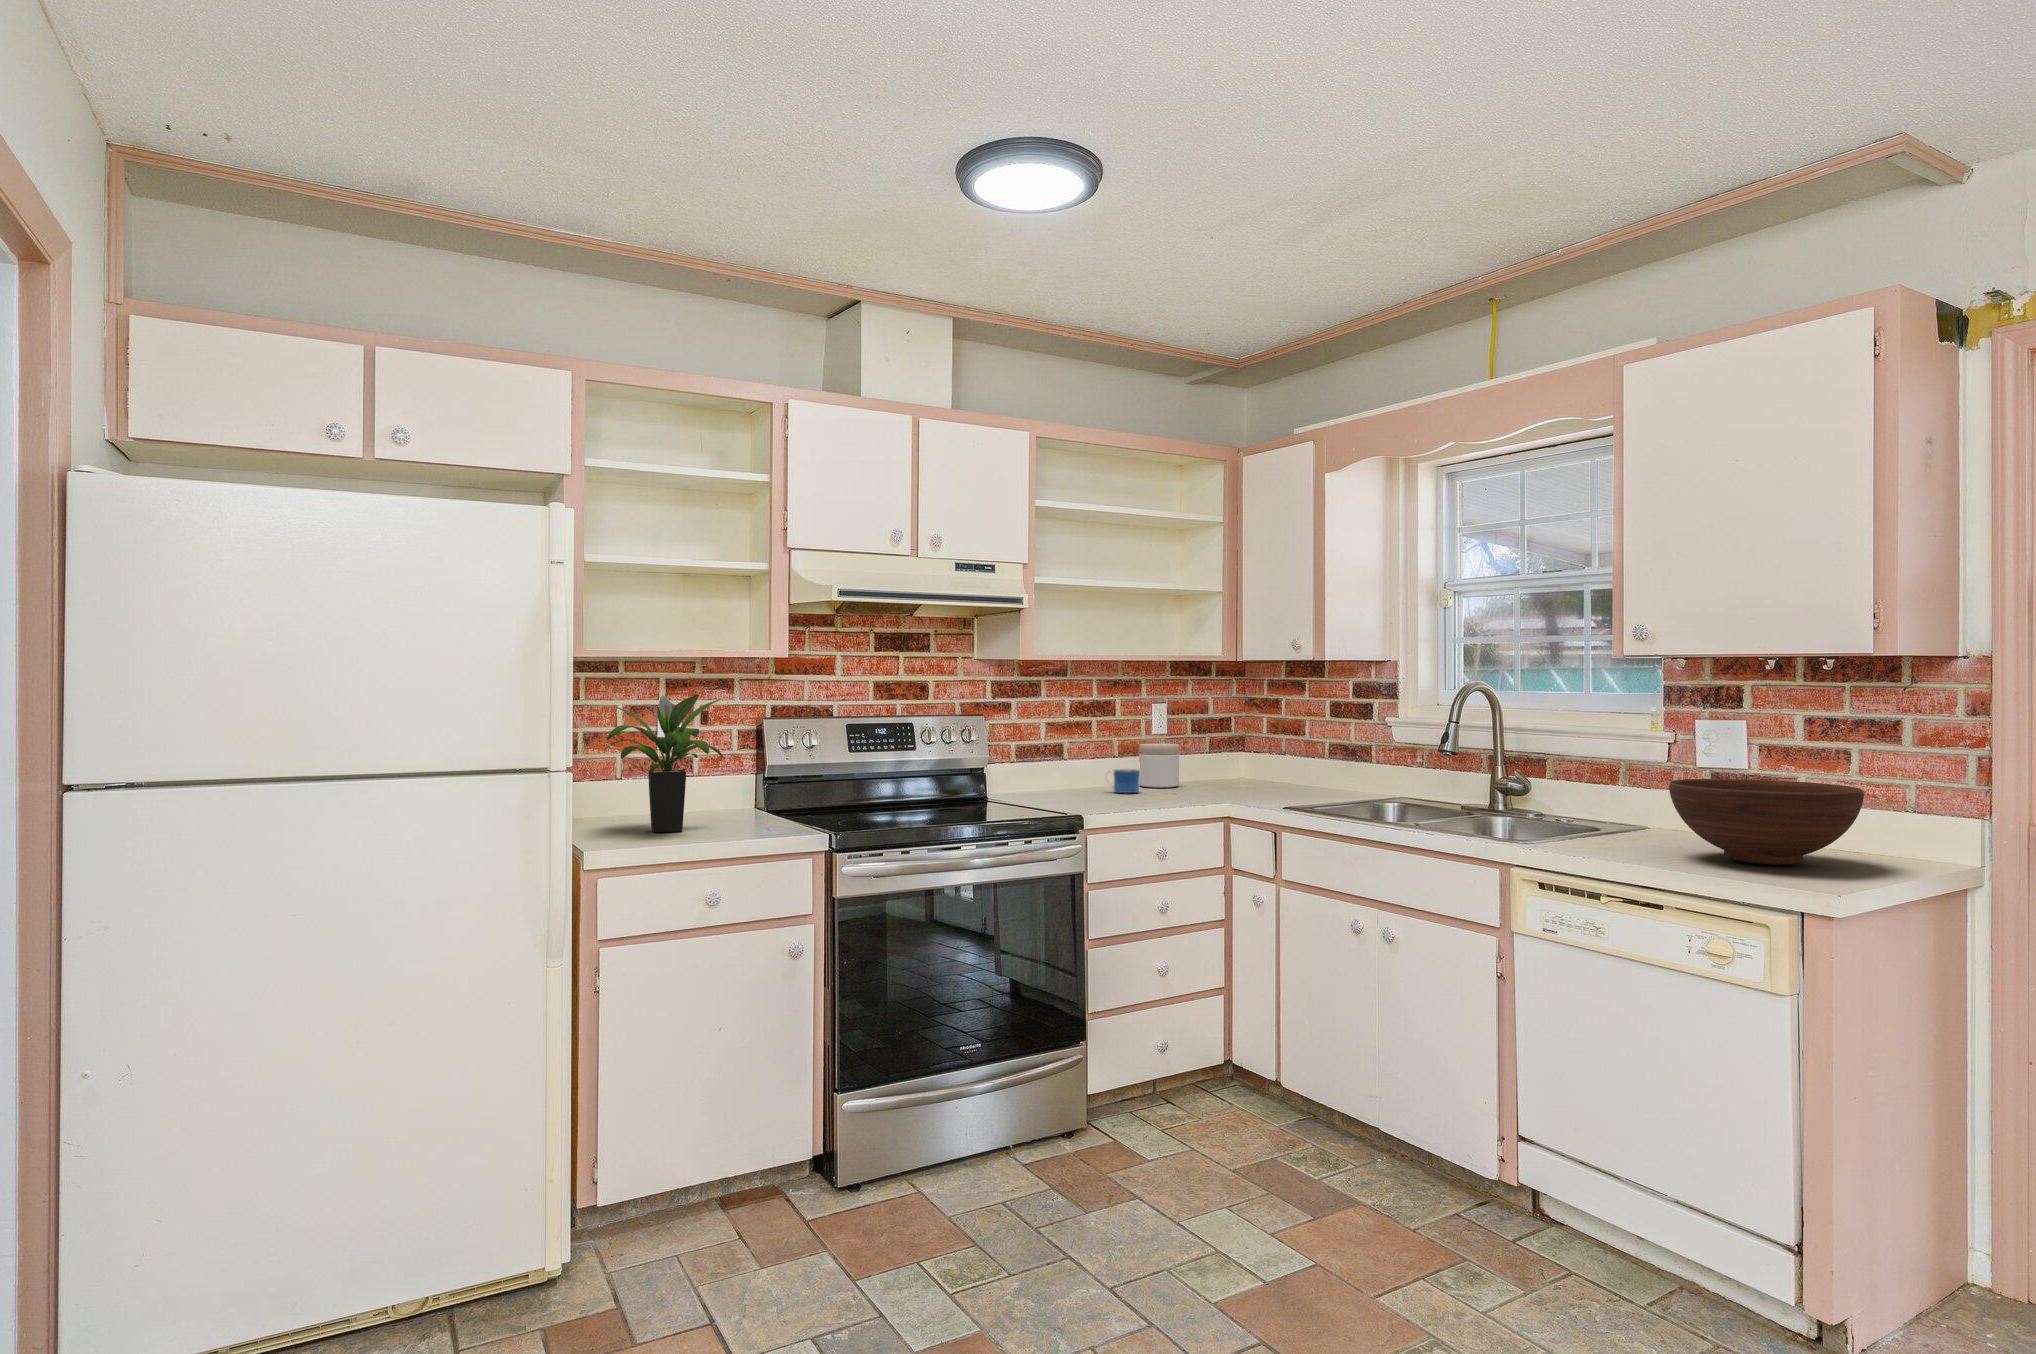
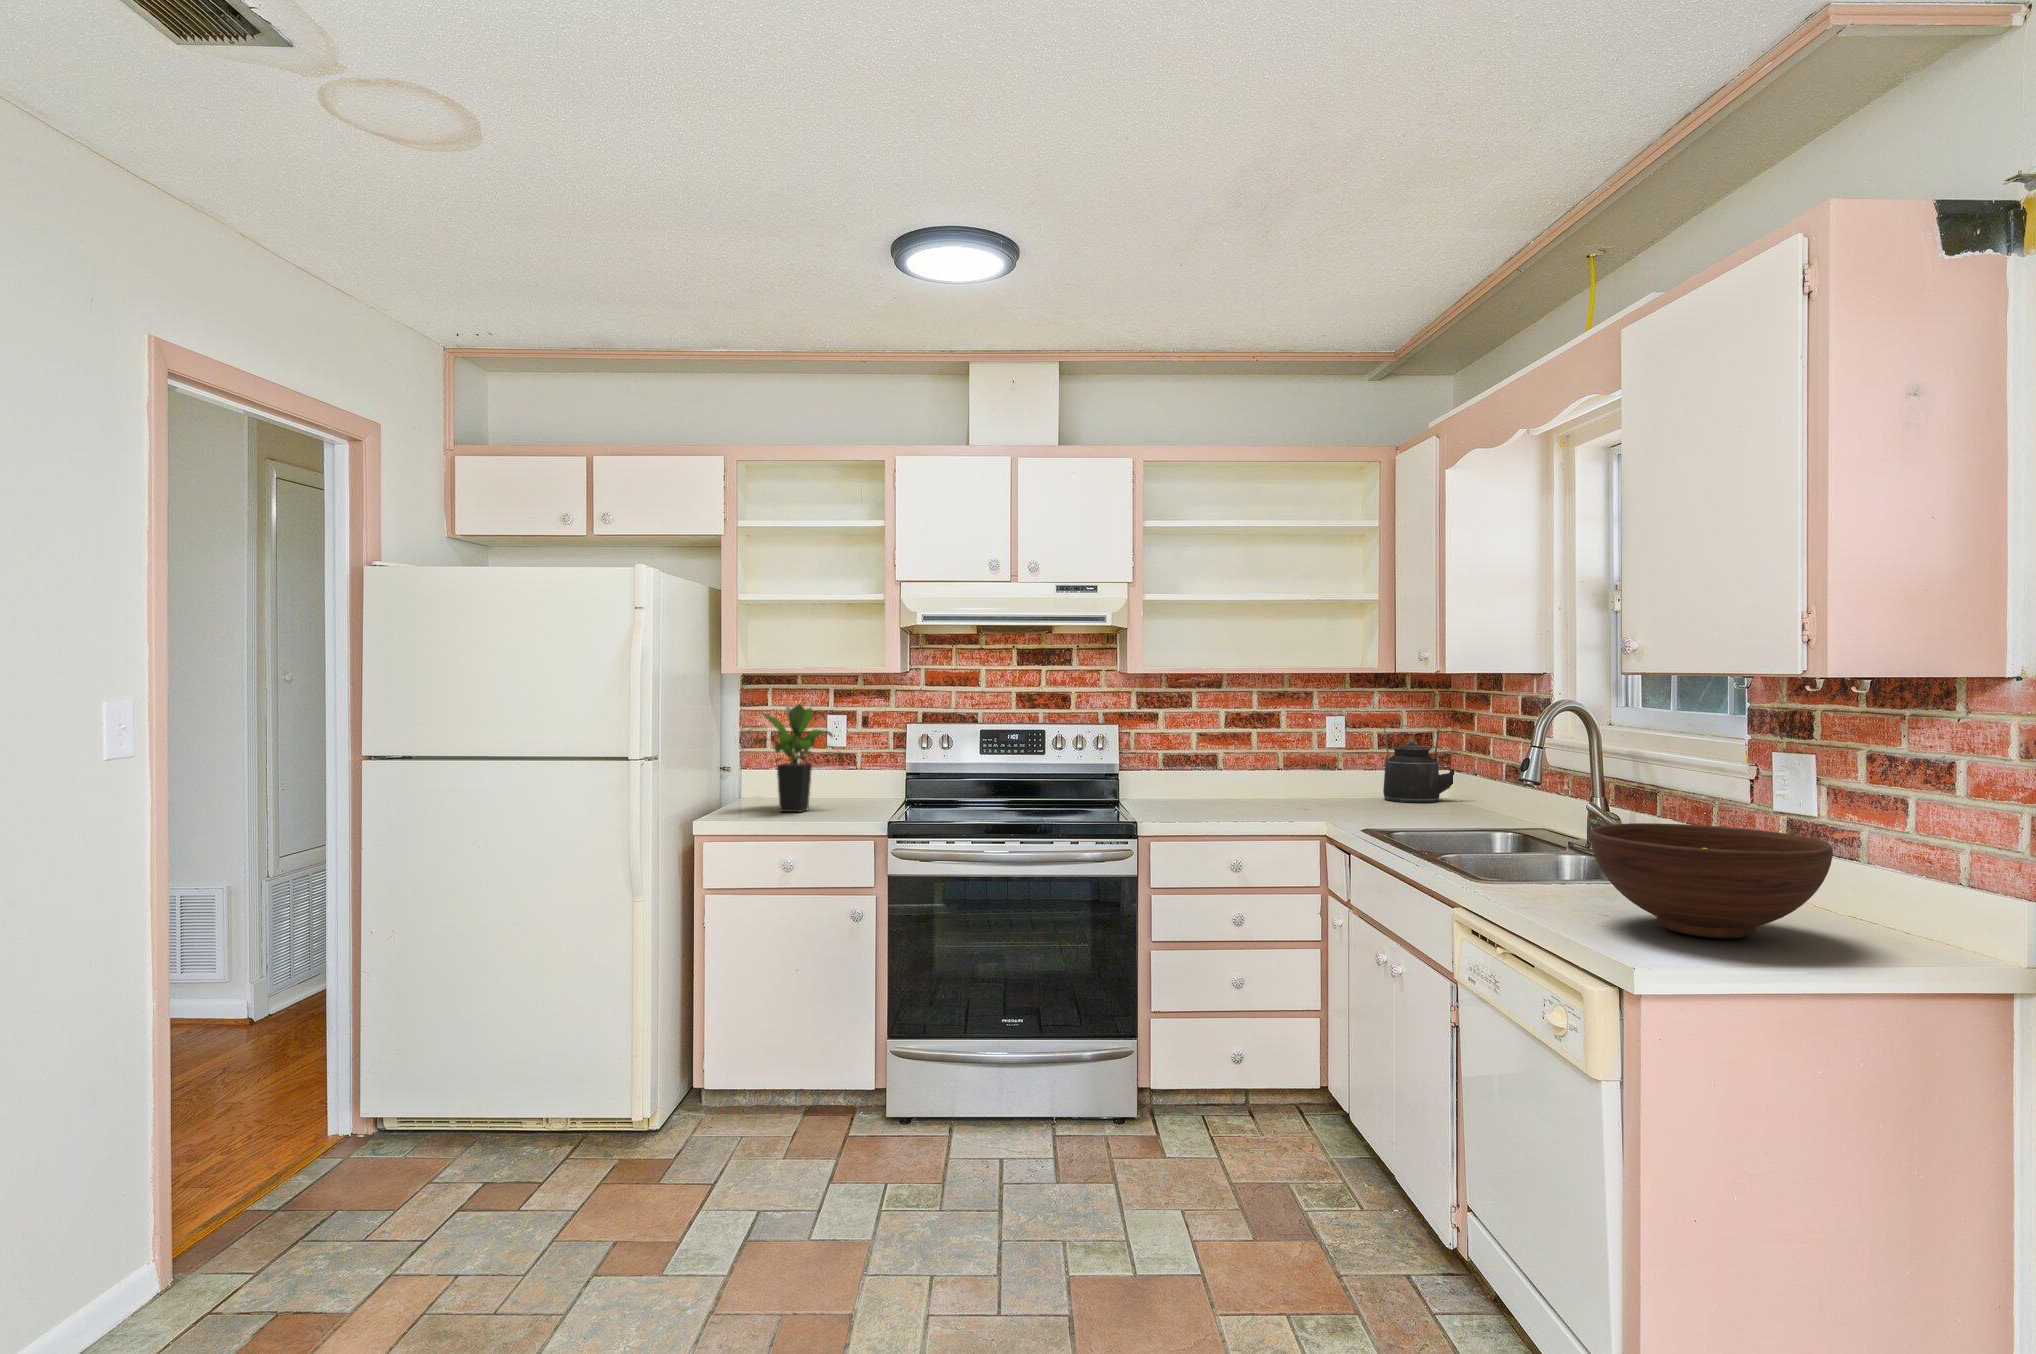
kettle: none [1196,712,1267,784] -> present [1383,725,1454,803]
jar: present [1139,743,1179,788] -> none [1308,756,1350,801]
mug: present [1113,769,1140,793] -> none [1252,780,1286,805]

